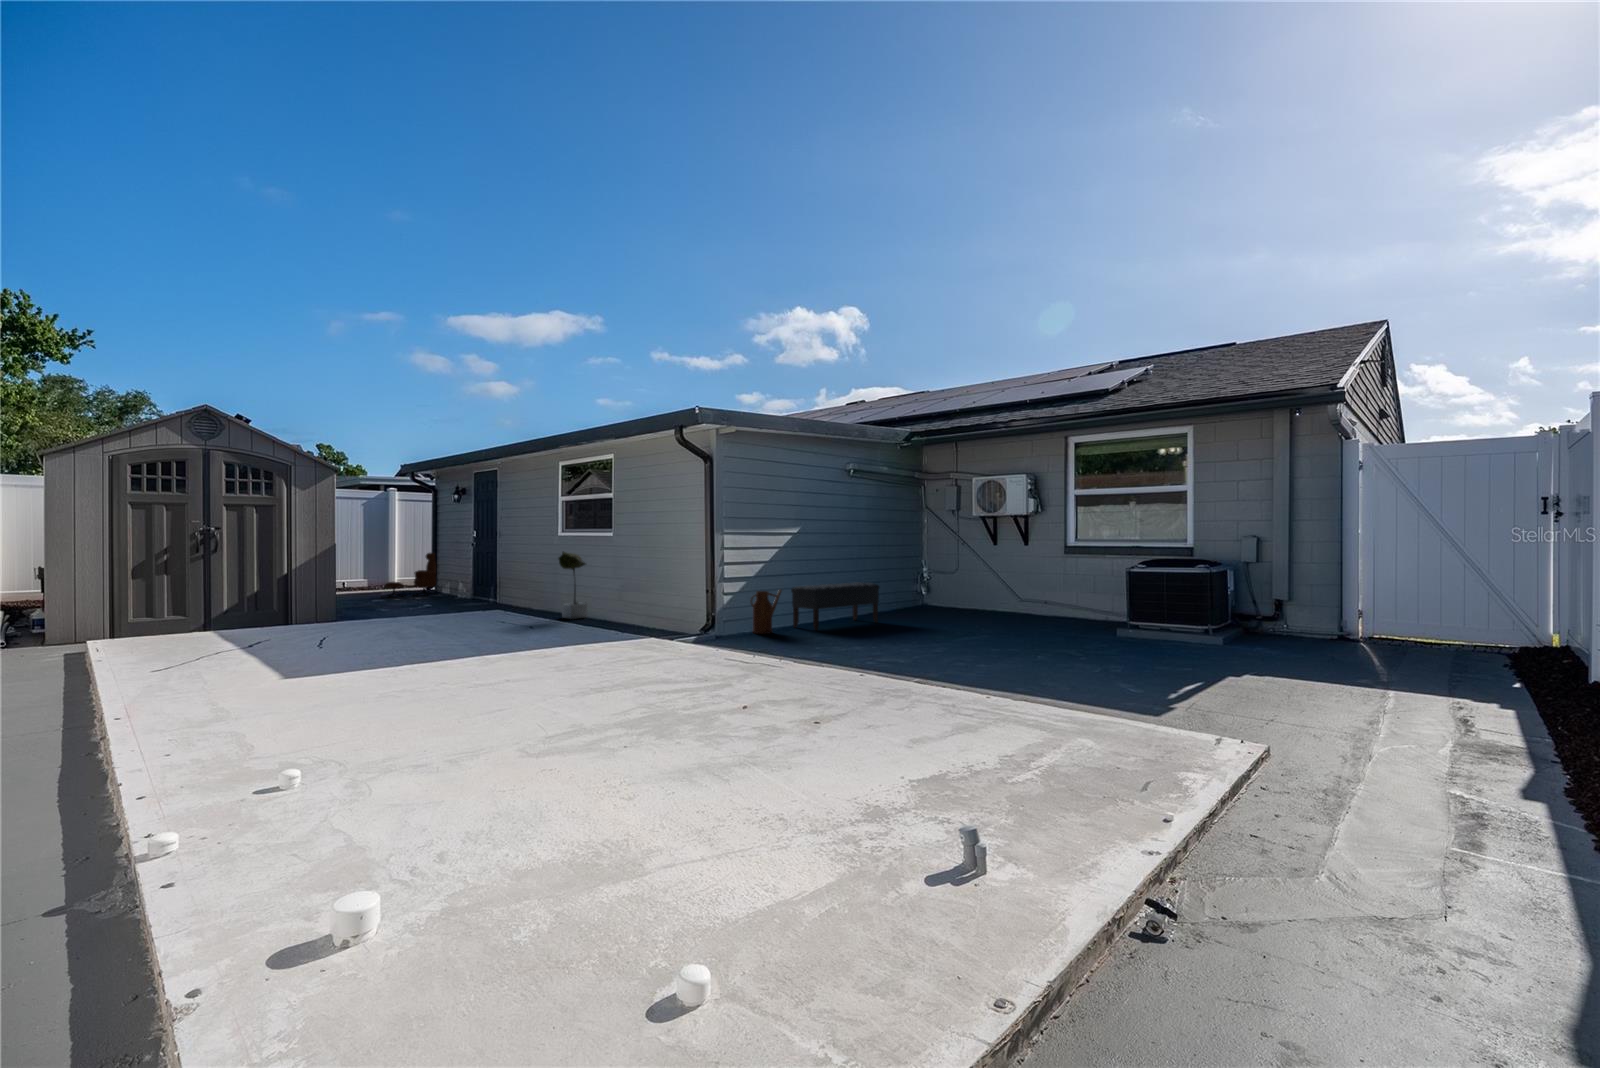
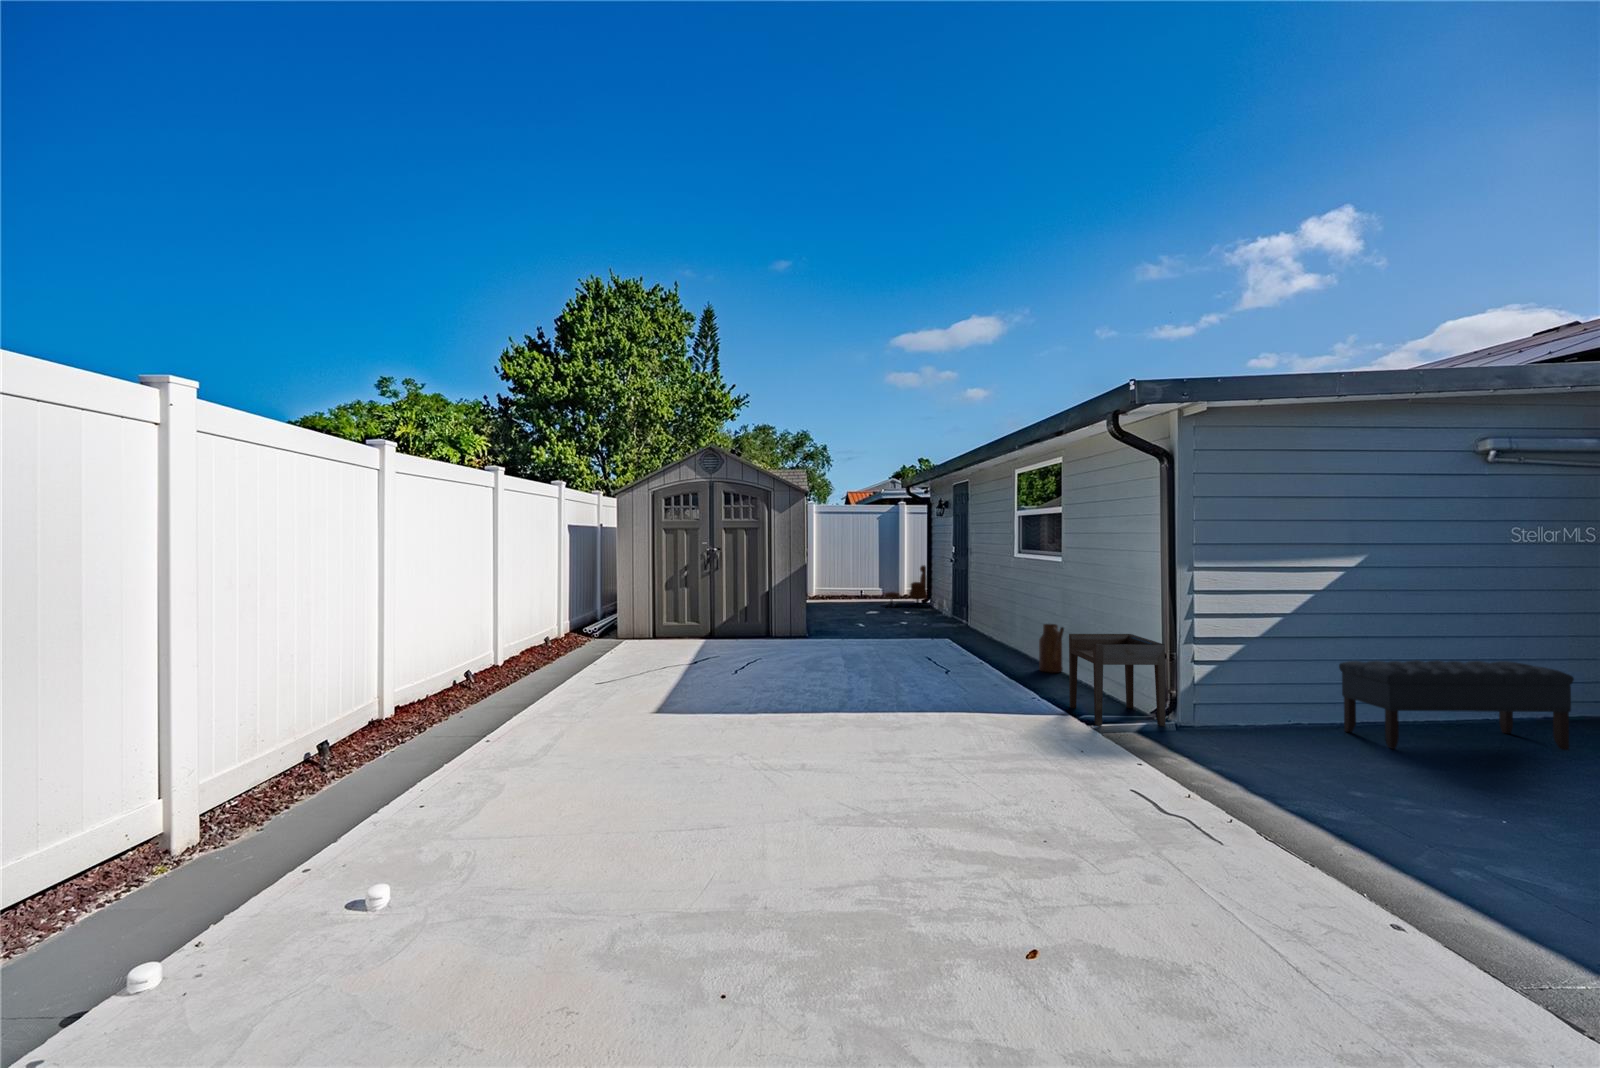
potted tree: present [559,551,588,619] -> none [1000,577,1035,660]
side table: none [643,581,708,640] -> present [1069,634,1166,726]
watering can: present [750,590,782,634] -> present [1039,624,1064,673]

